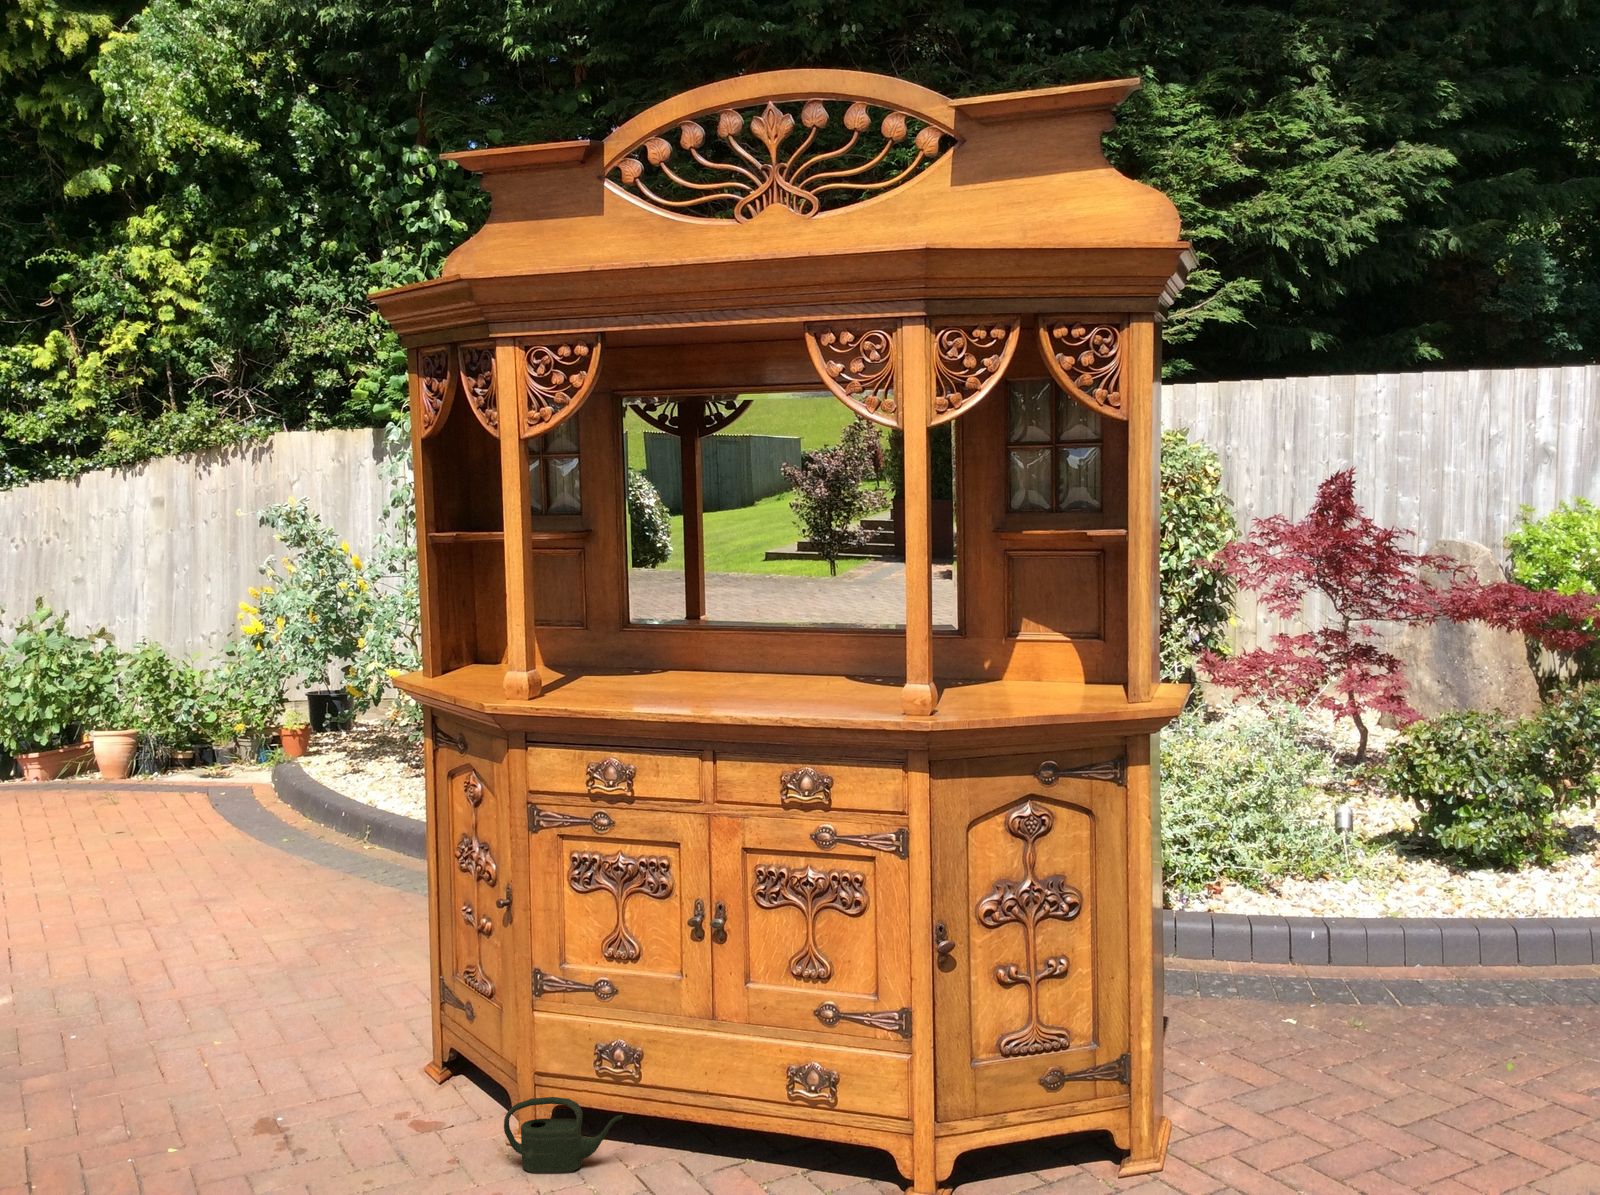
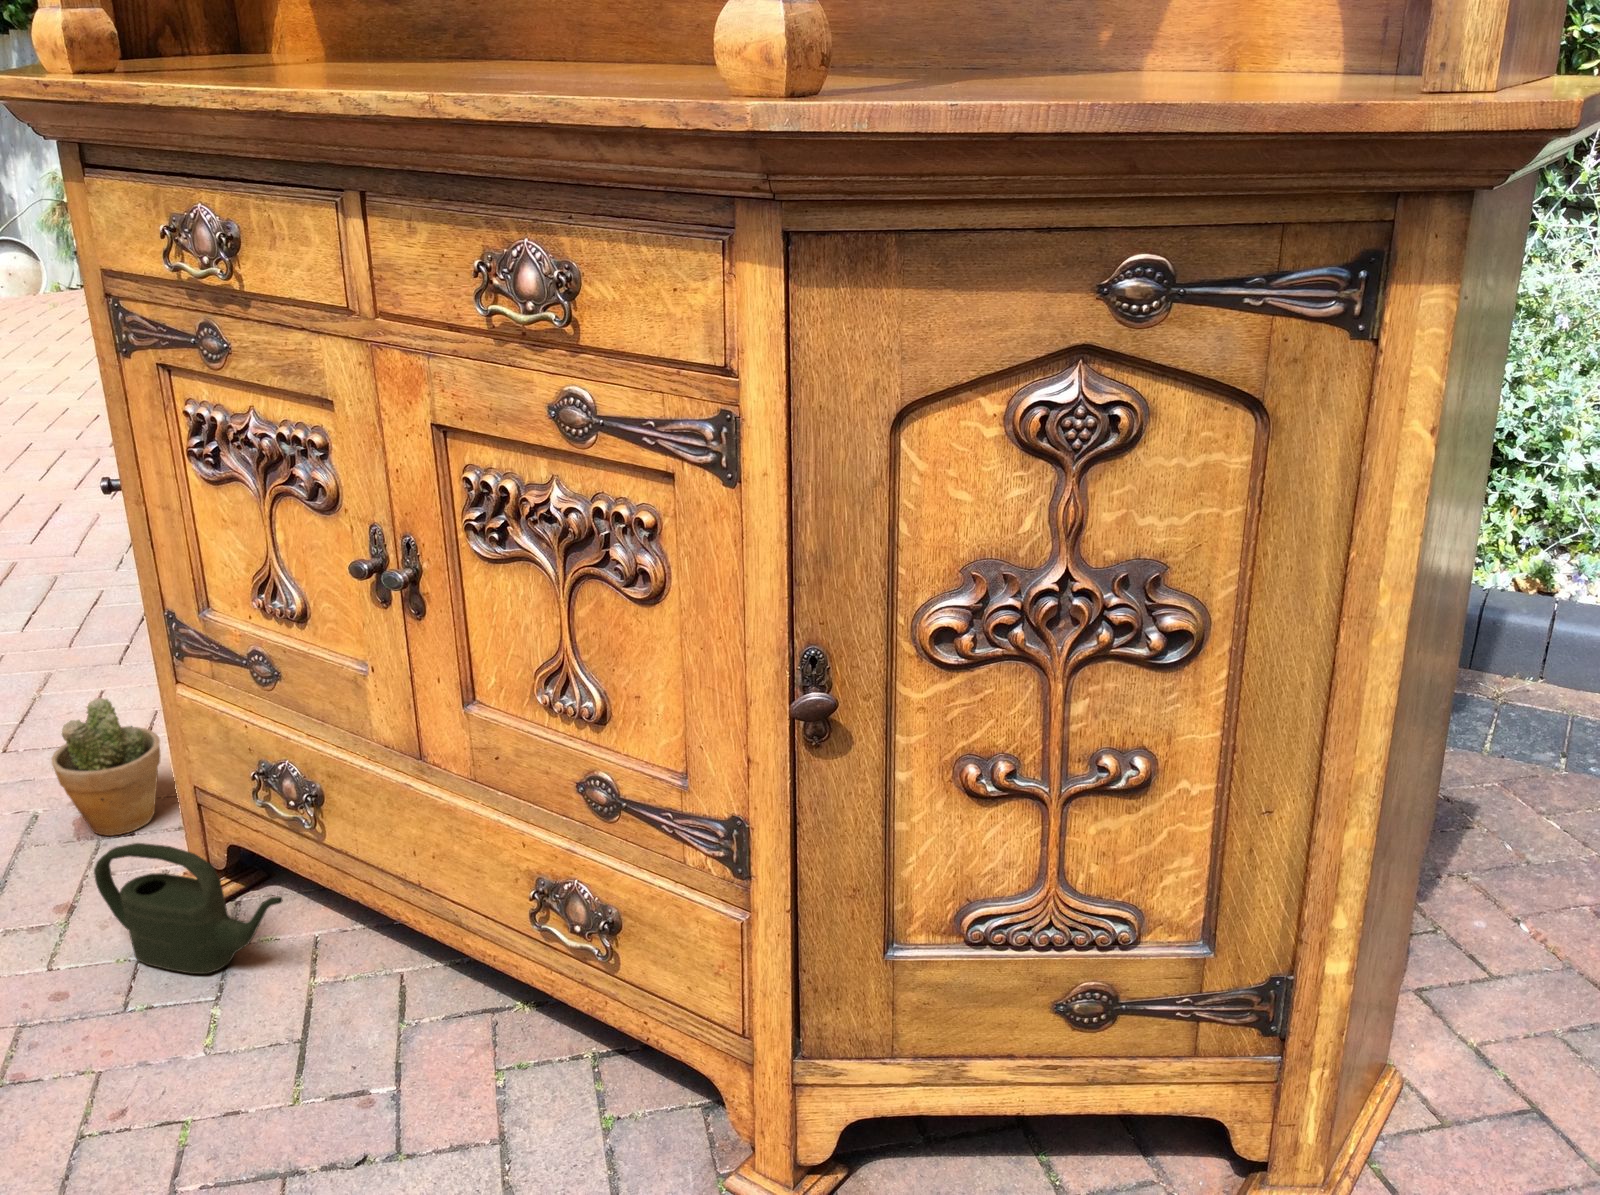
potted plant: none [416,1041,476,1127] -> present [52,698,161,836]

